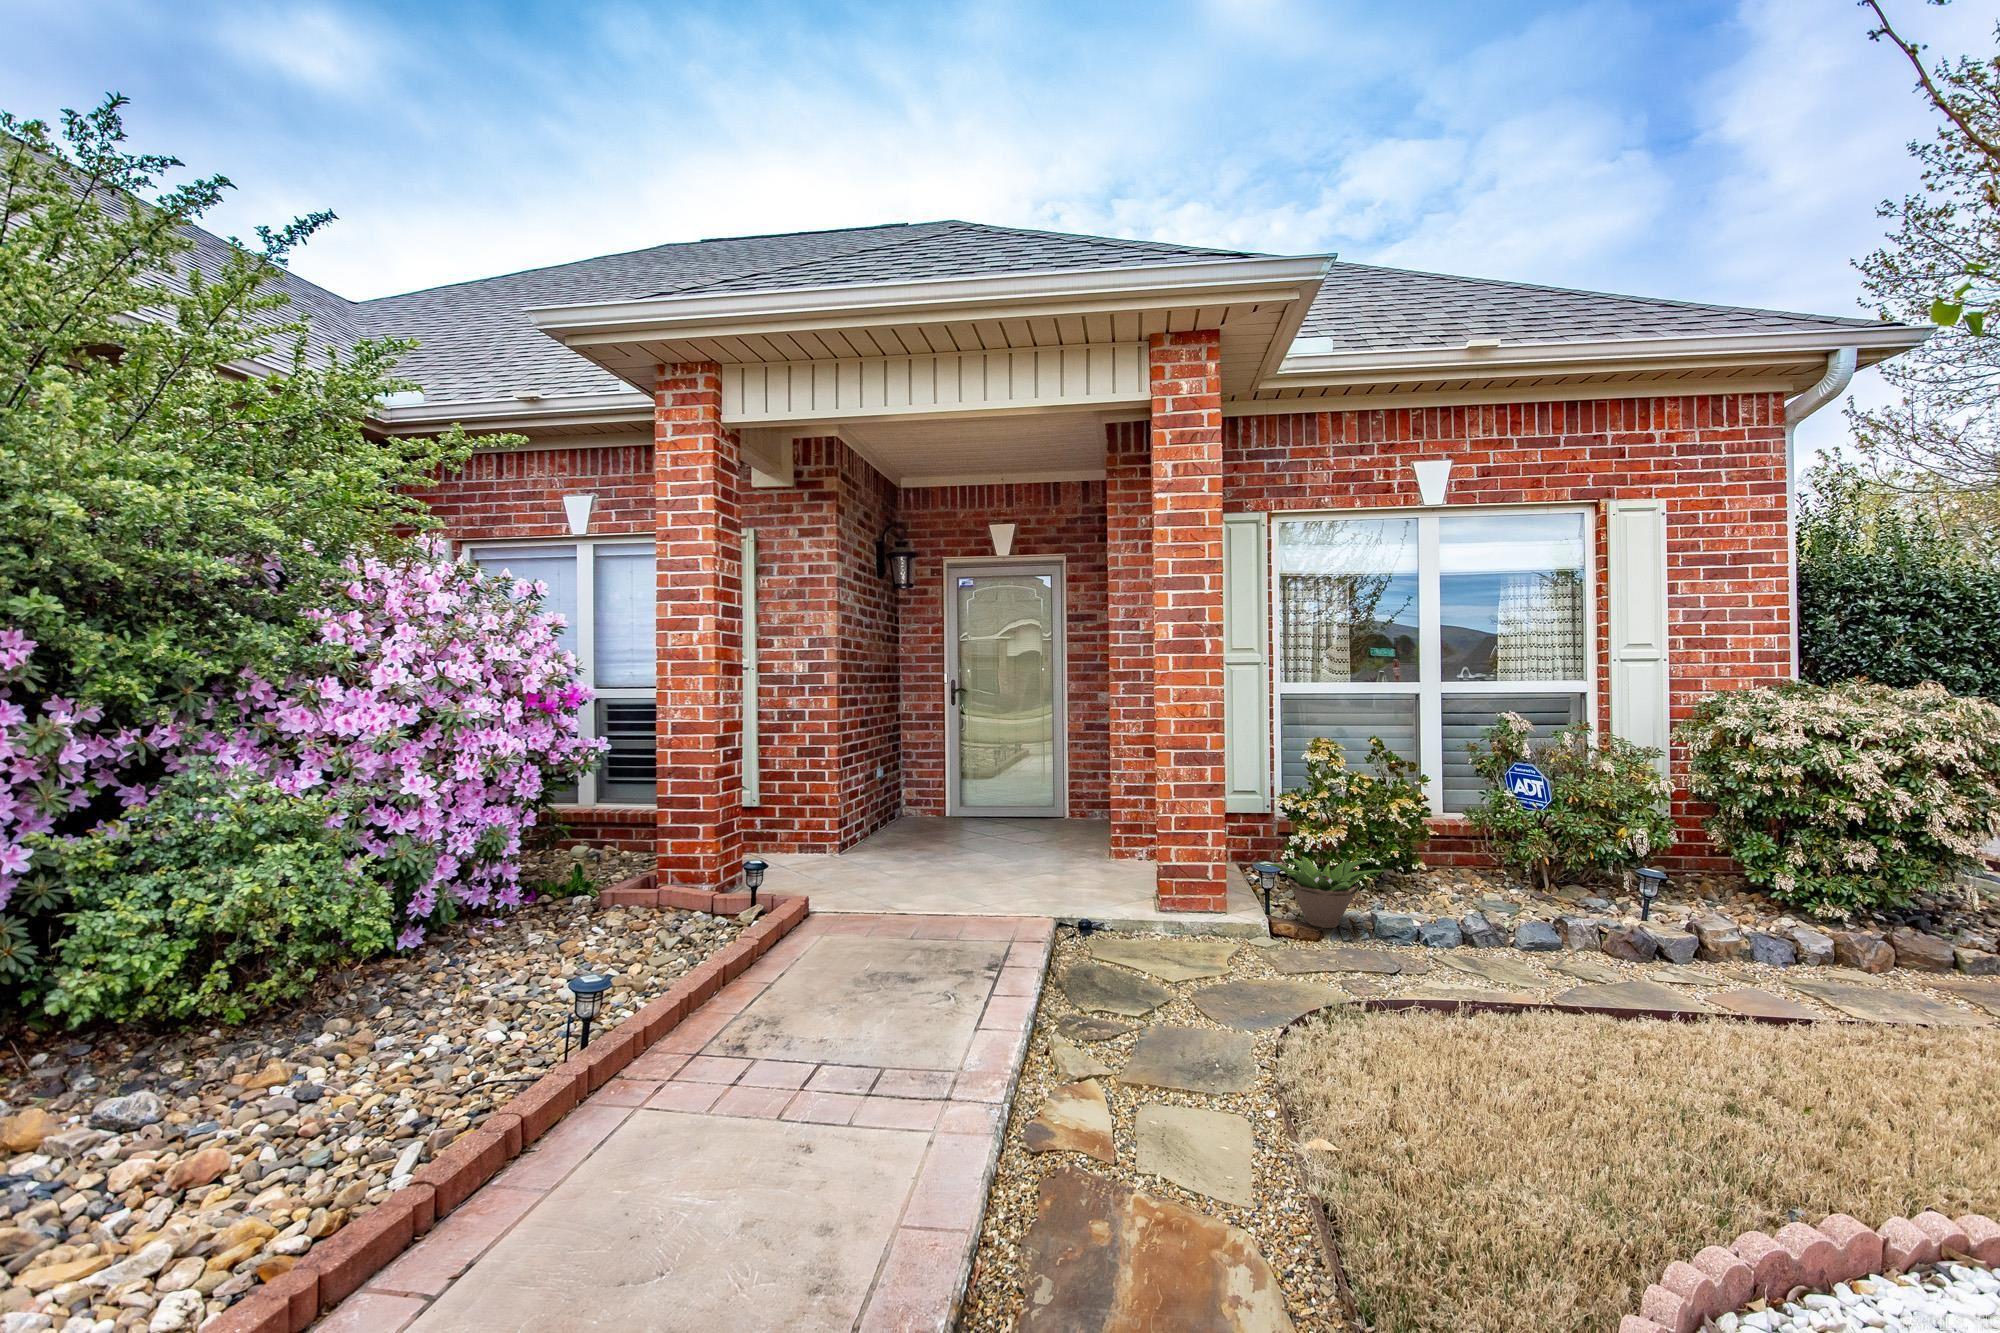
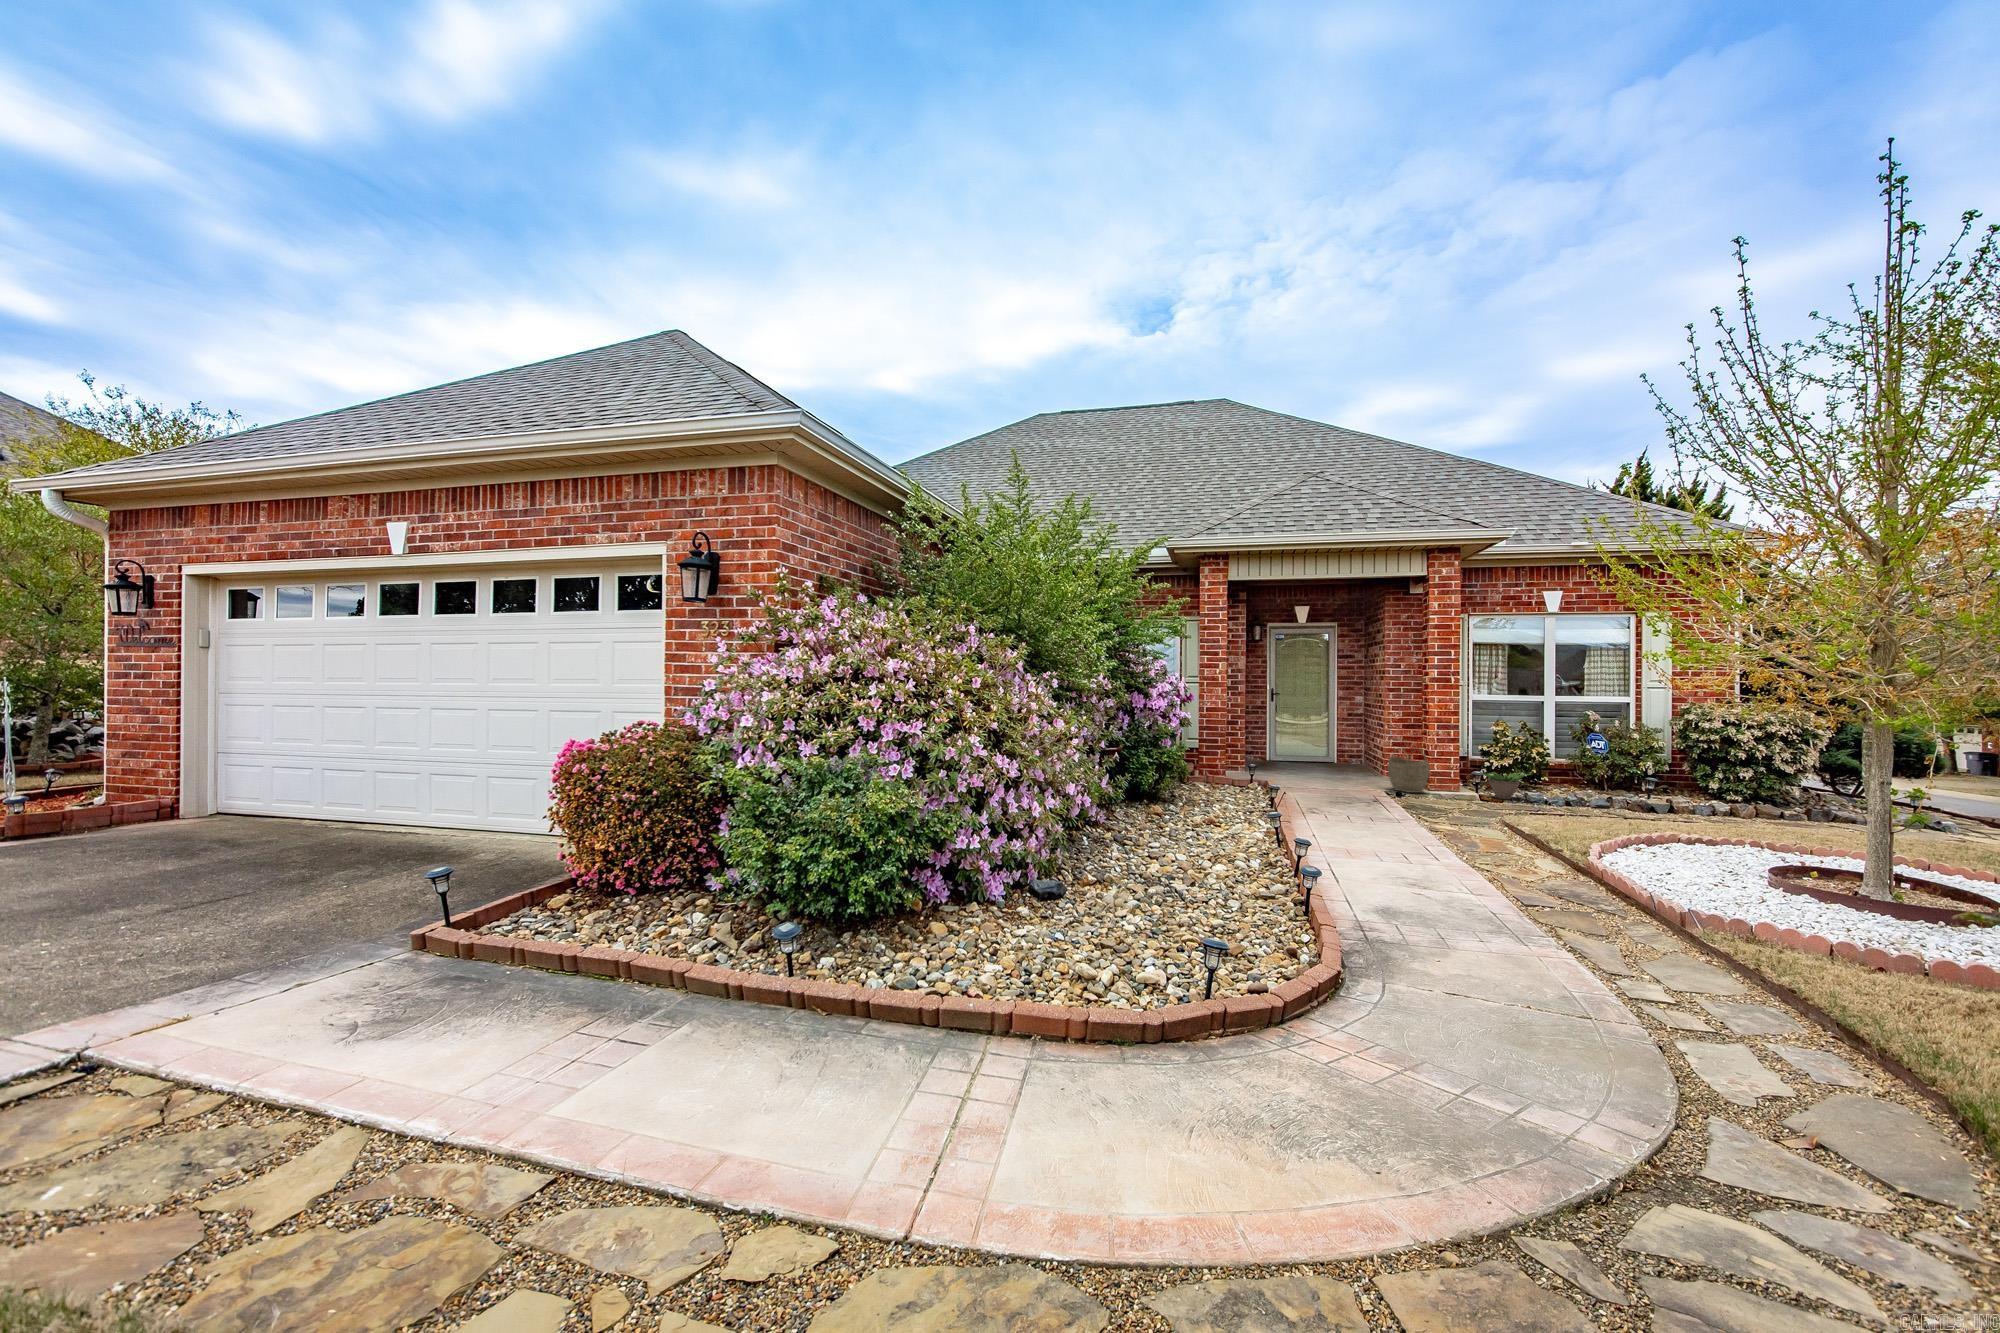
woven basket: none [1085,804,1165,910] -> present [1388,753,1430,793]

